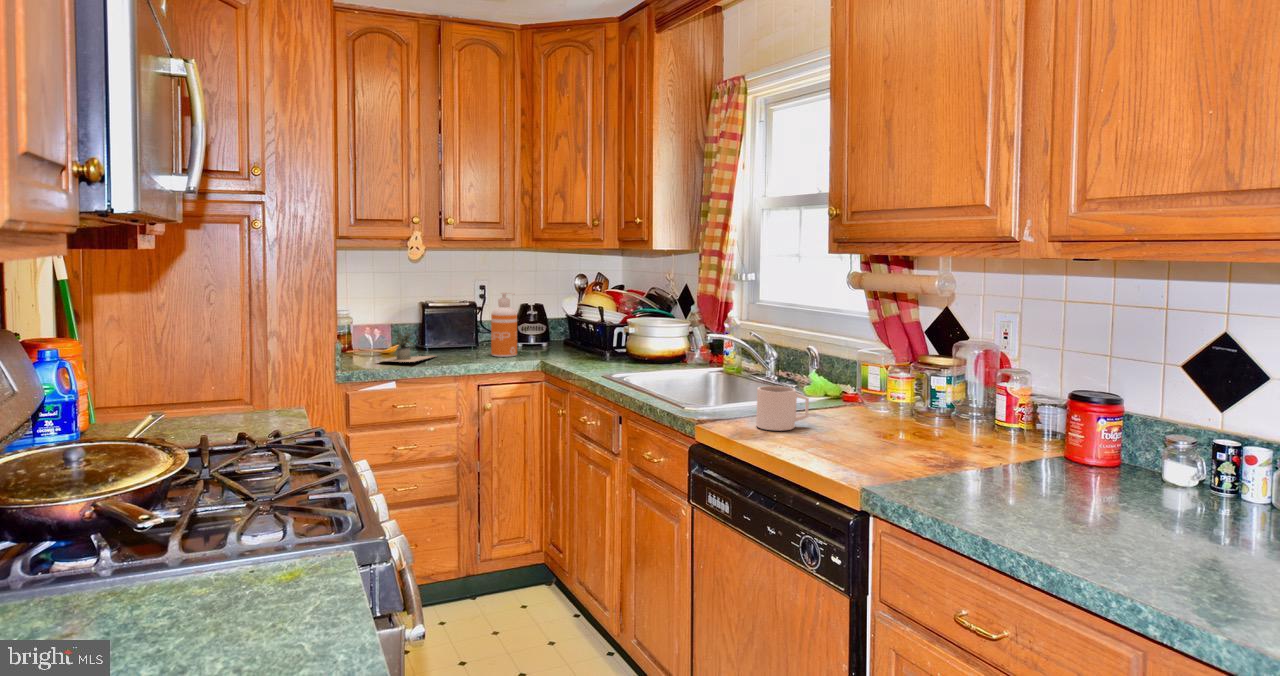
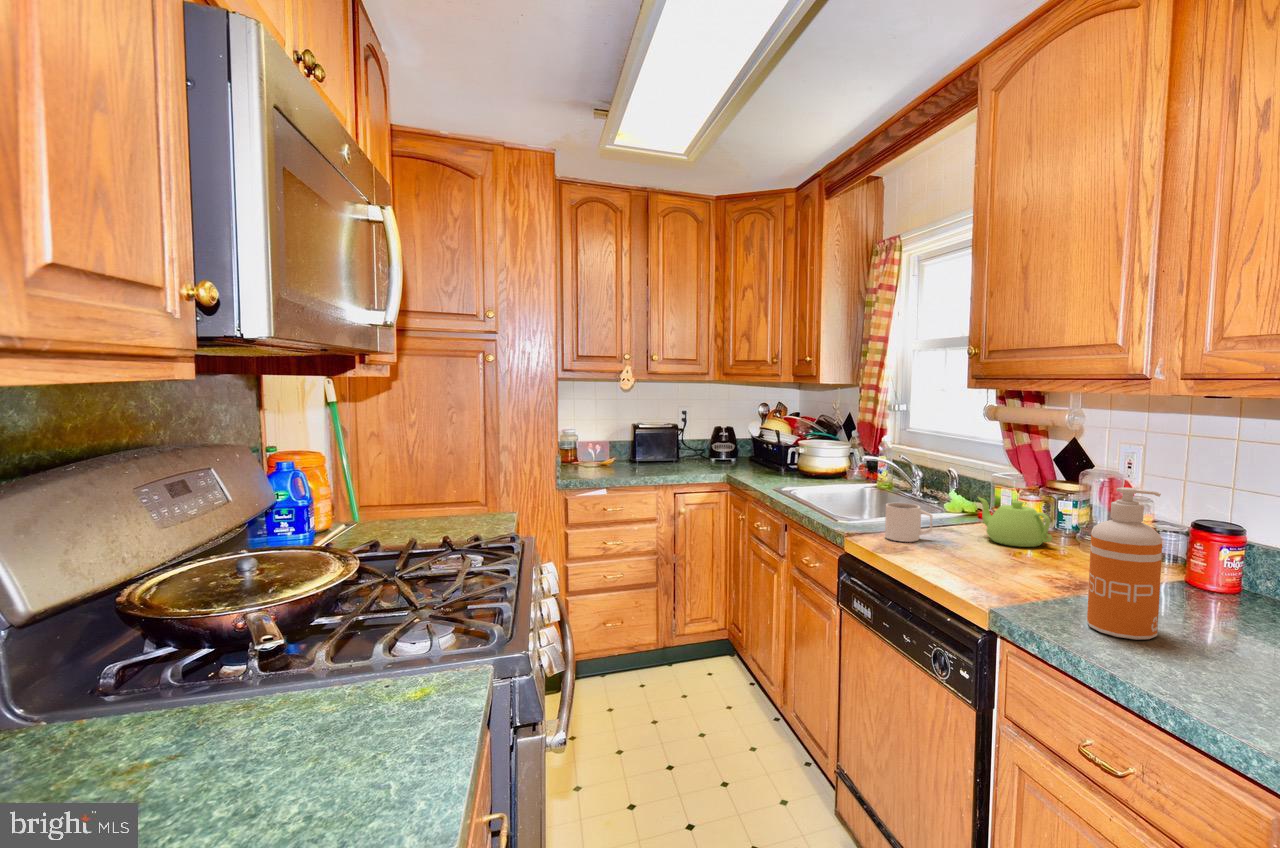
soap dispenser: present [491,292,517,357] -> present [1087,487,1162,640]
potted plant: present [381,332,434,362] -> none [601,448,657,472]
teapot: none [852,376,931,429] -> present [978,497,1052,547]

